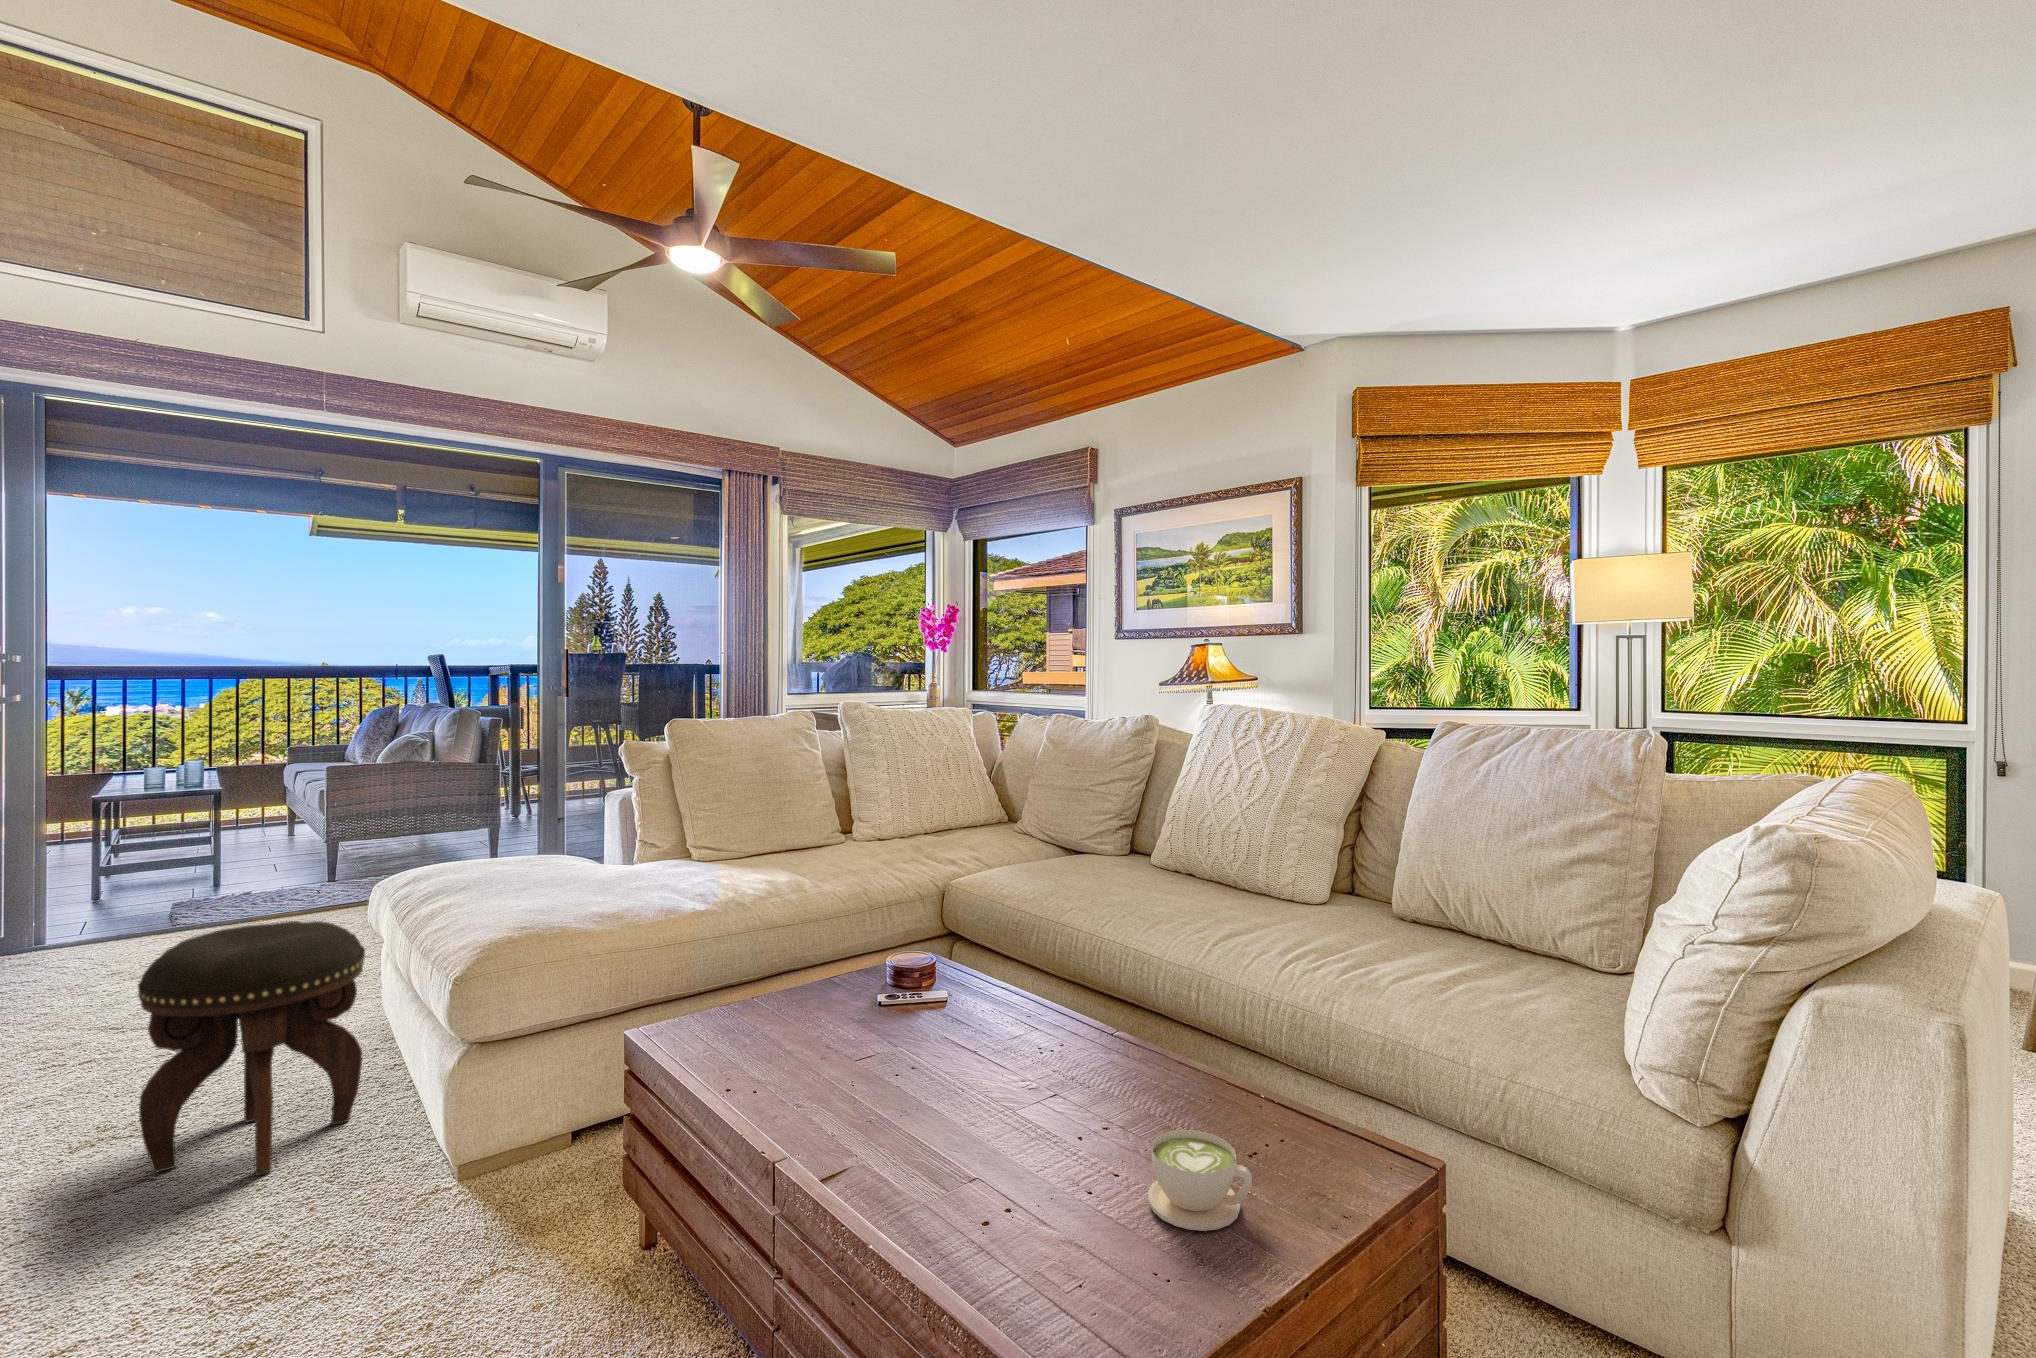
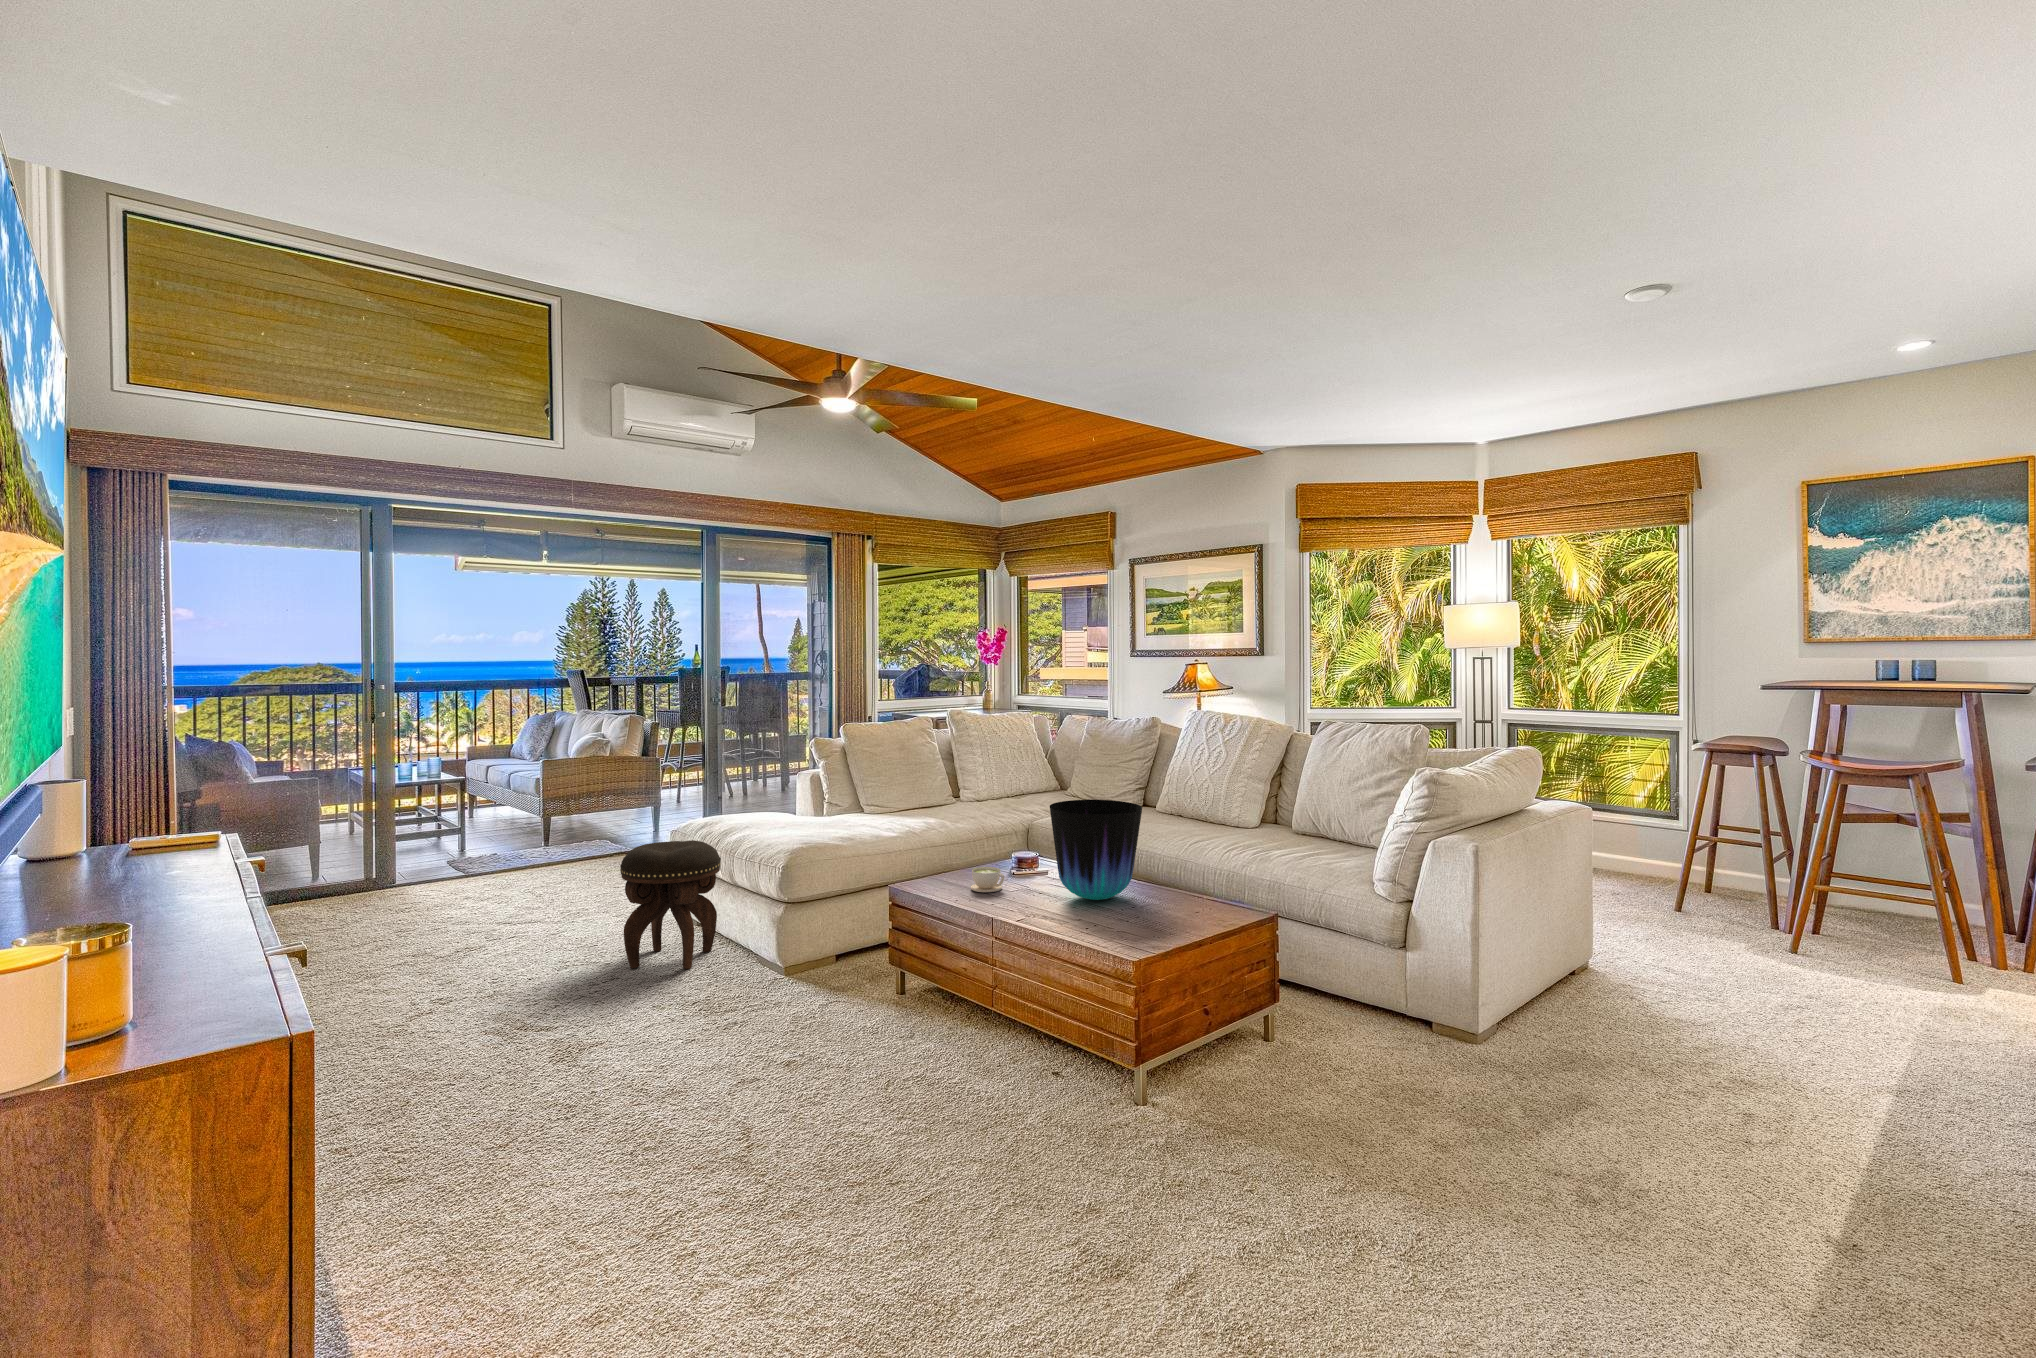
vase: none [913,874,1123,1115] -> present [1050,800,1142,900]
coffee cup: present [1148,1130,1252,1231] -> present [971,867,1004,892]

